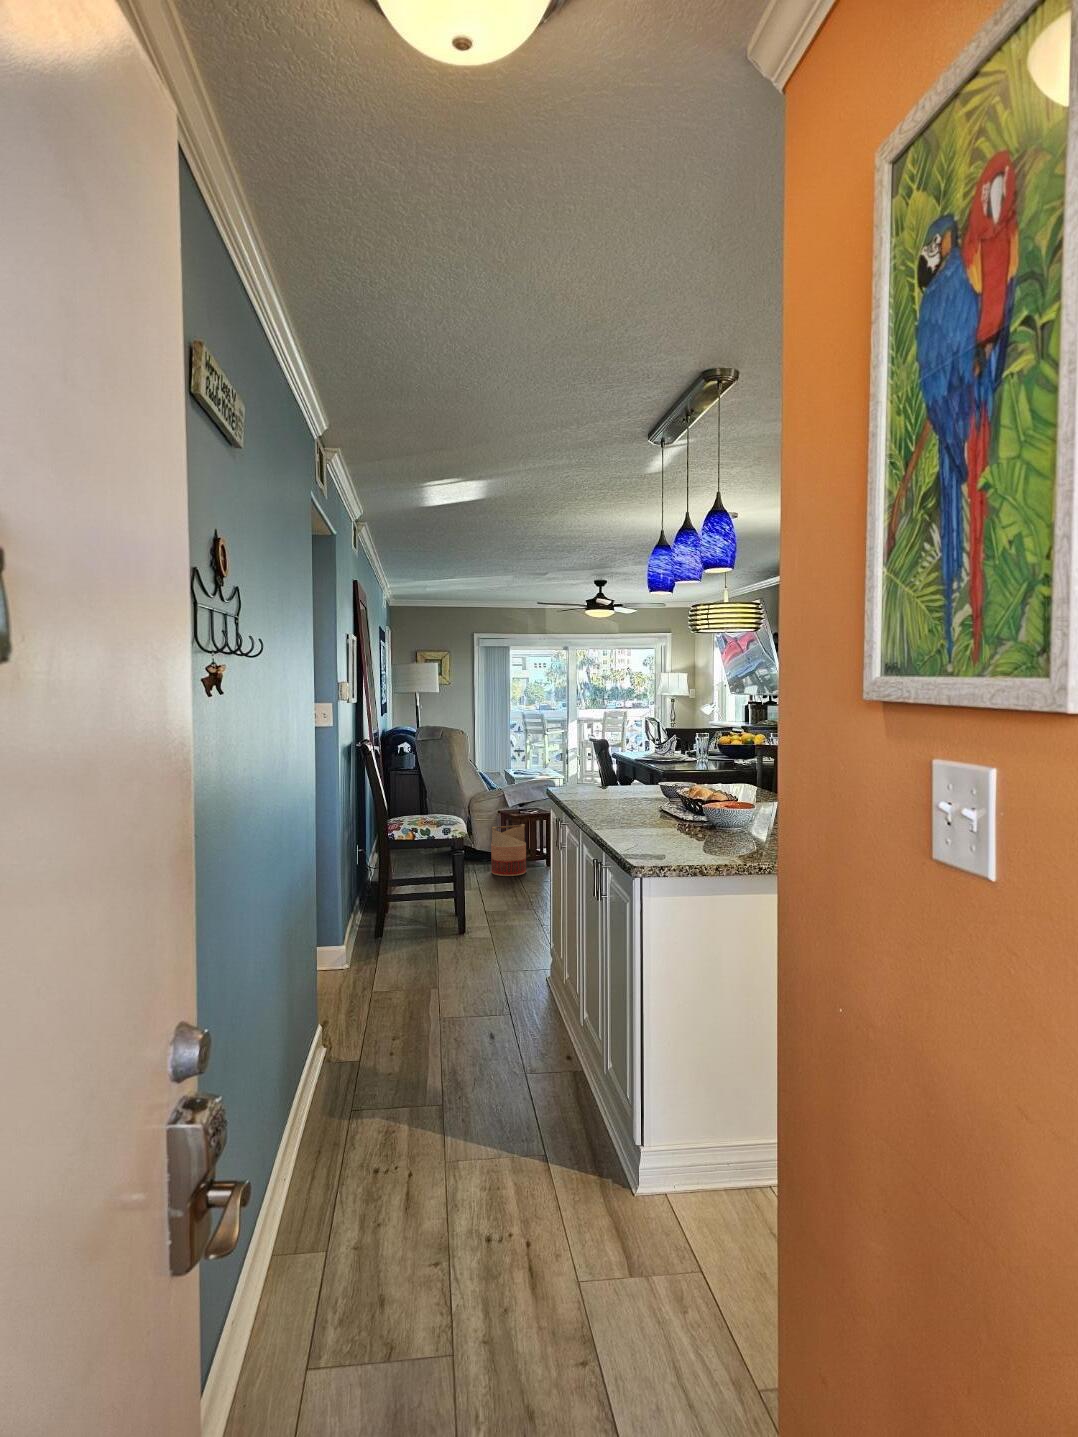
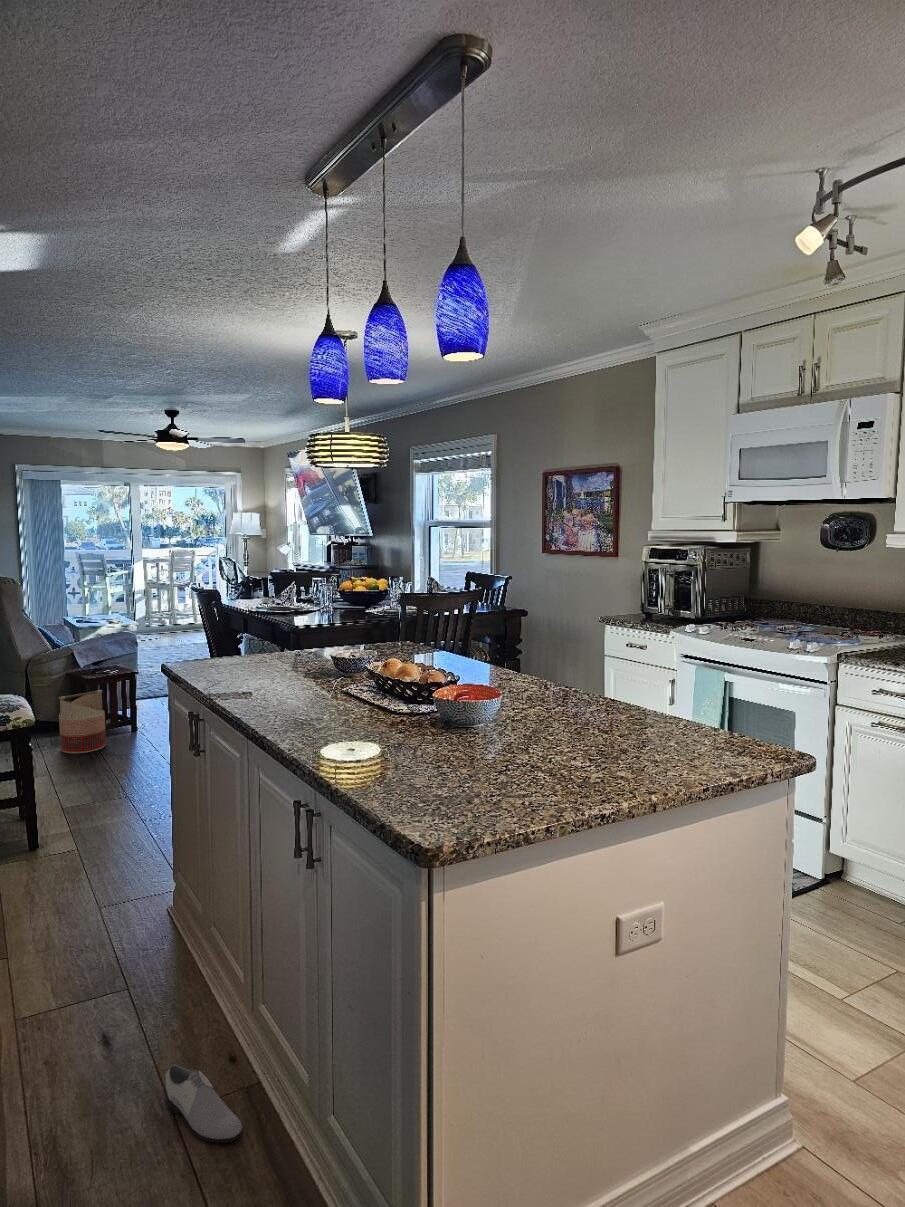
shoe: none [521,1056,566,1108] -> present [166,1065,243,1143]

